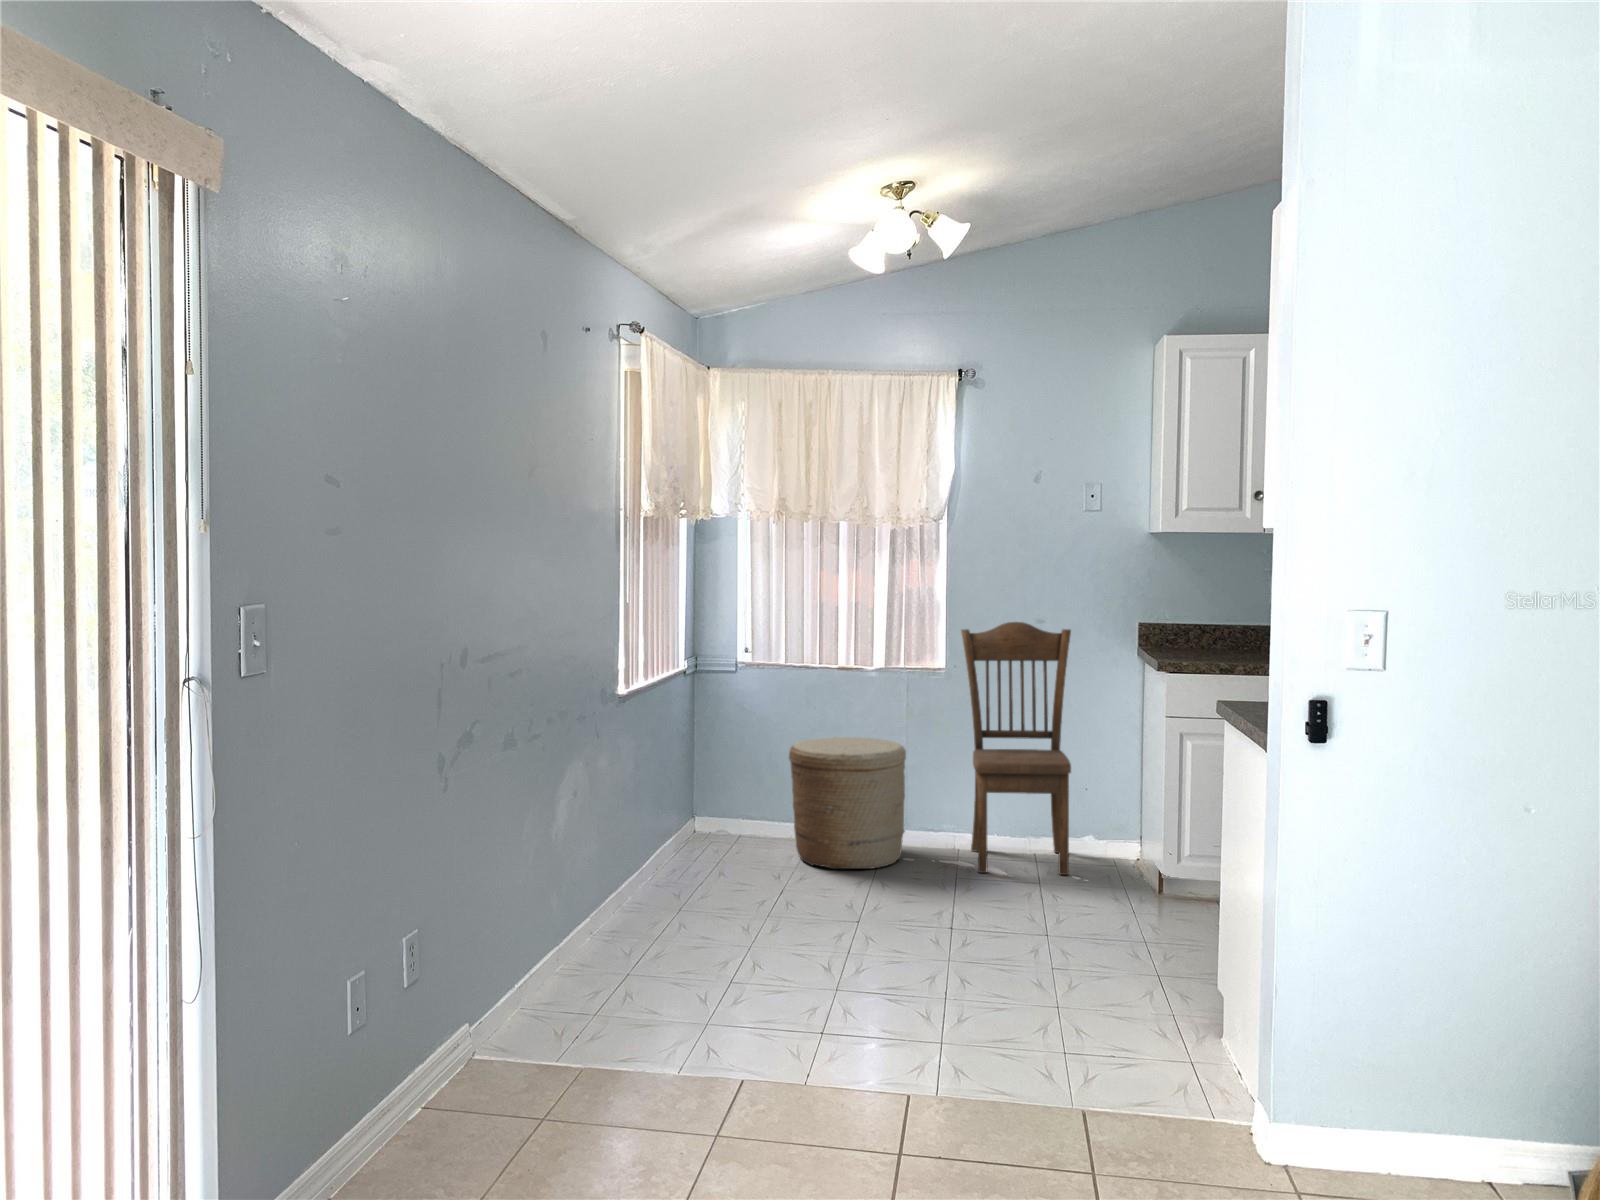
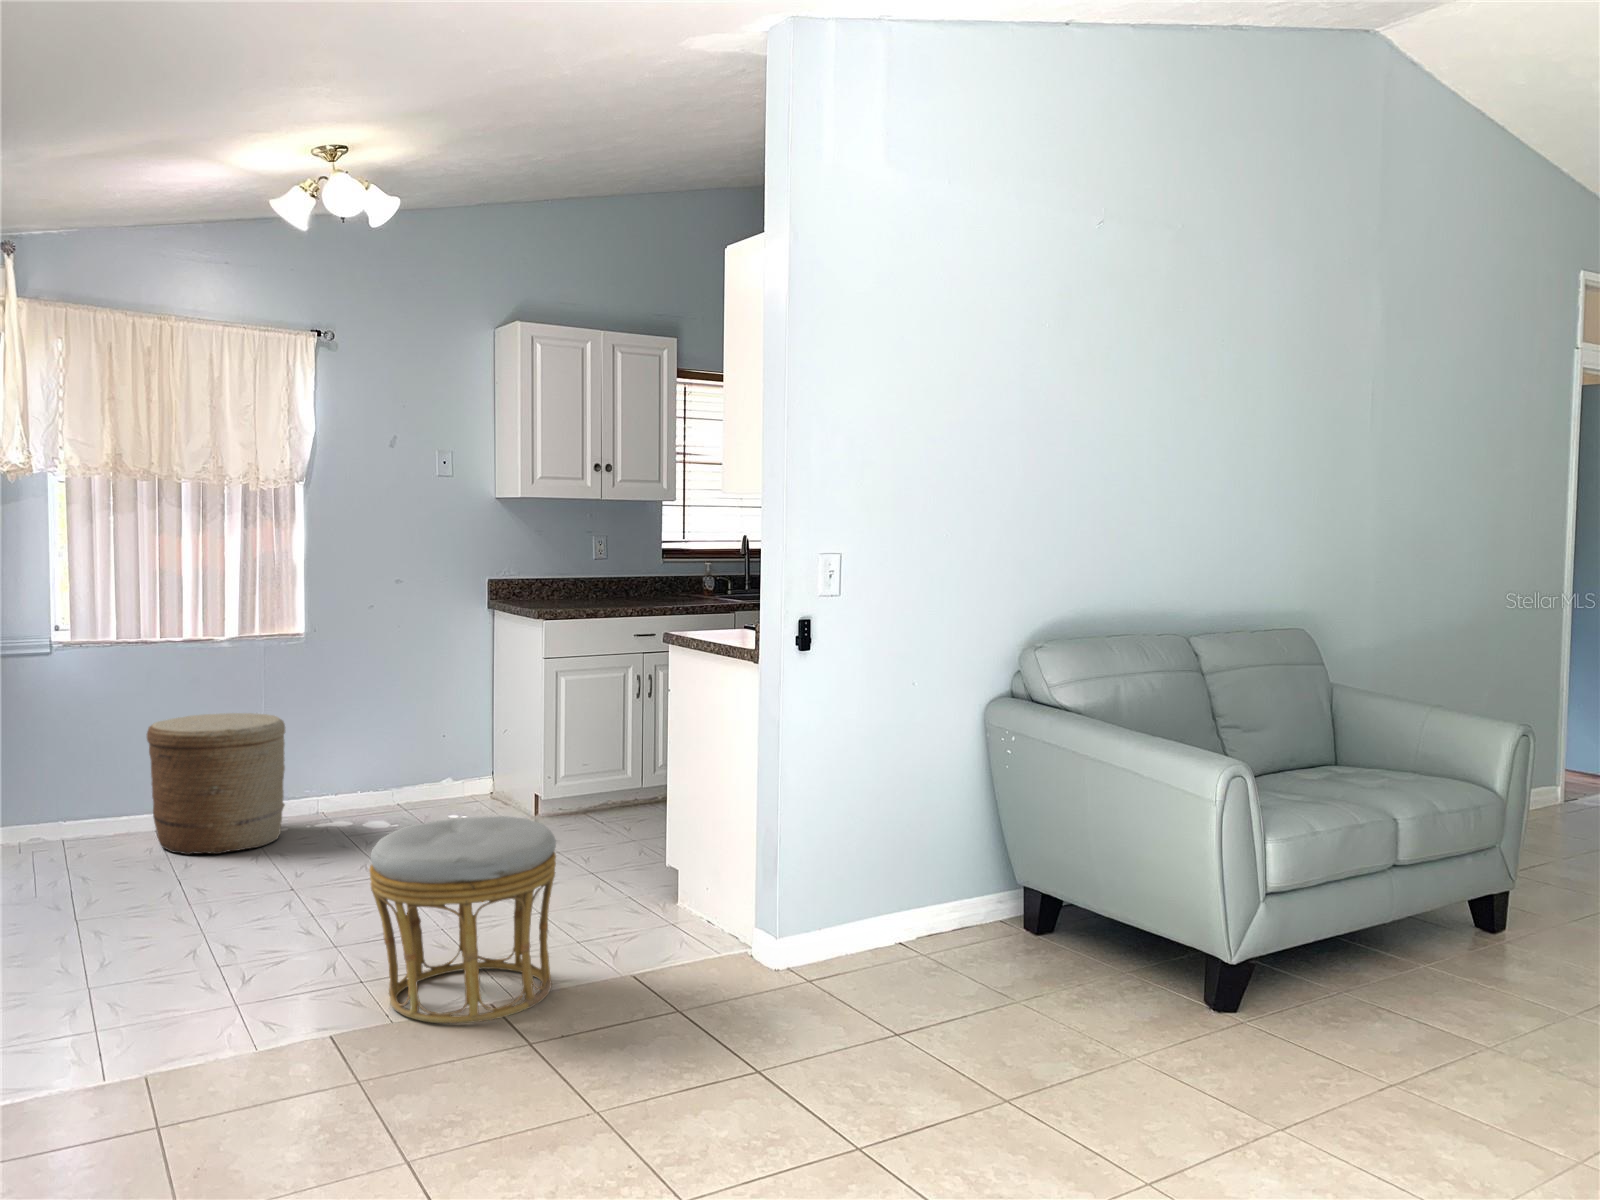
dining chair: present [961,622,1071,875] -> none [325,585,459,833]
ottoman: none [787,880,987,1121] -> present [369,816,556,1024]

